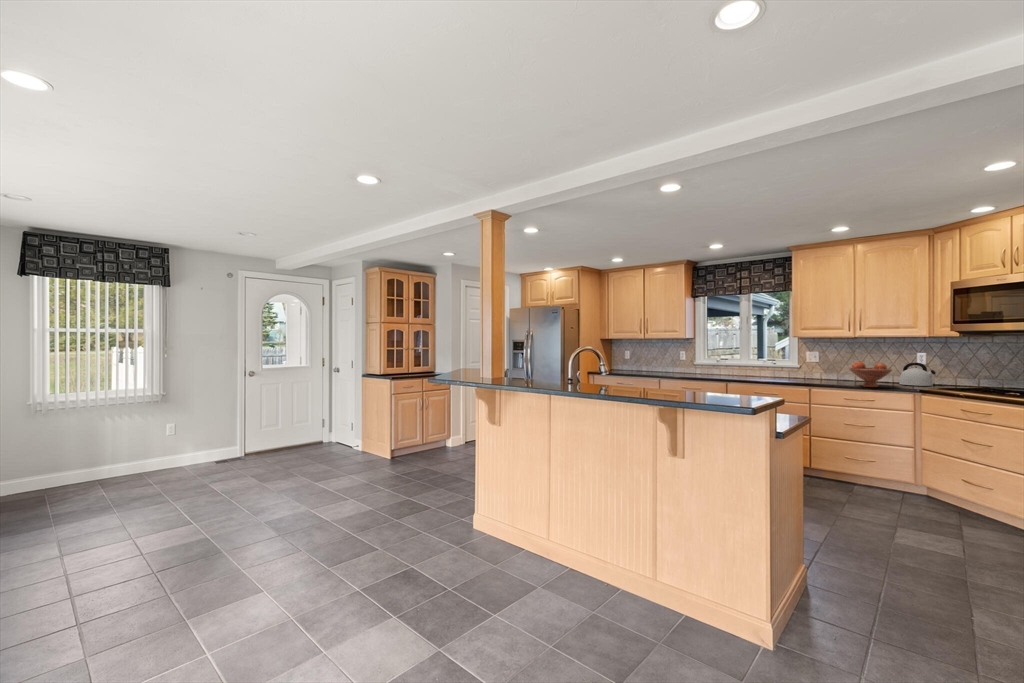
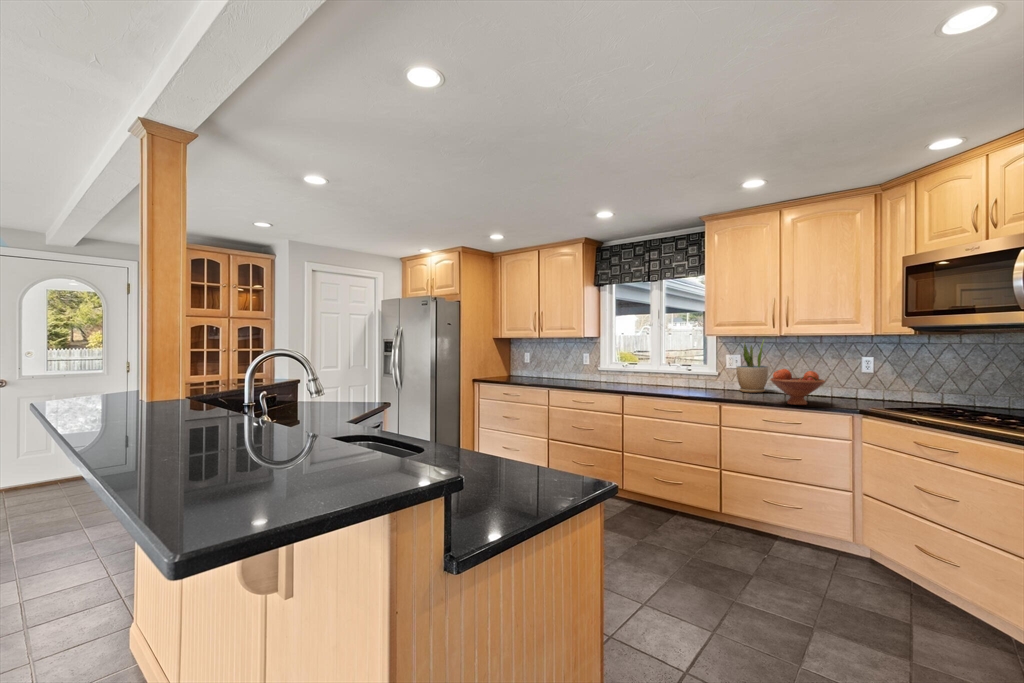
potted plant: none [816,339,841,380] -> present [736,343,768,392]
kettle: present [899,363,936,386] -> none [837,371,884,403]

